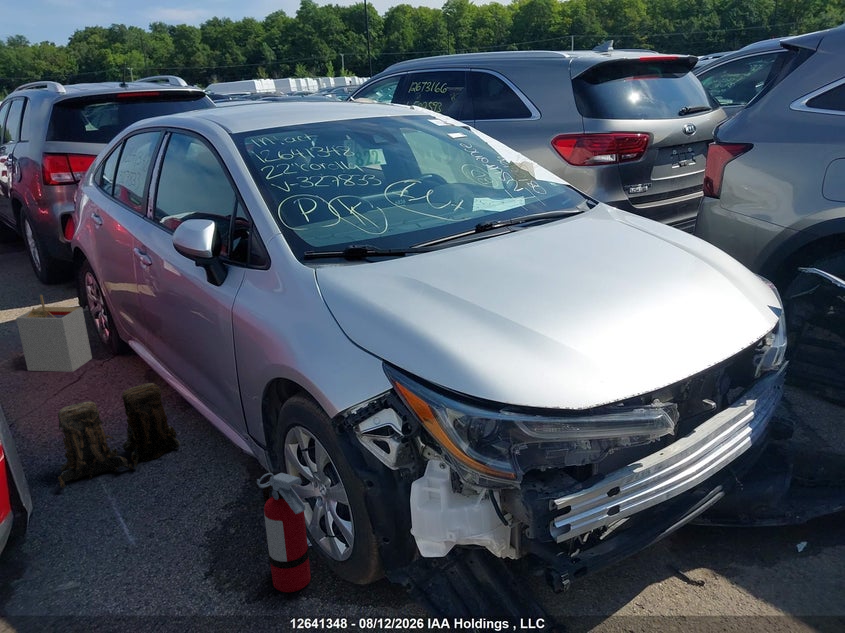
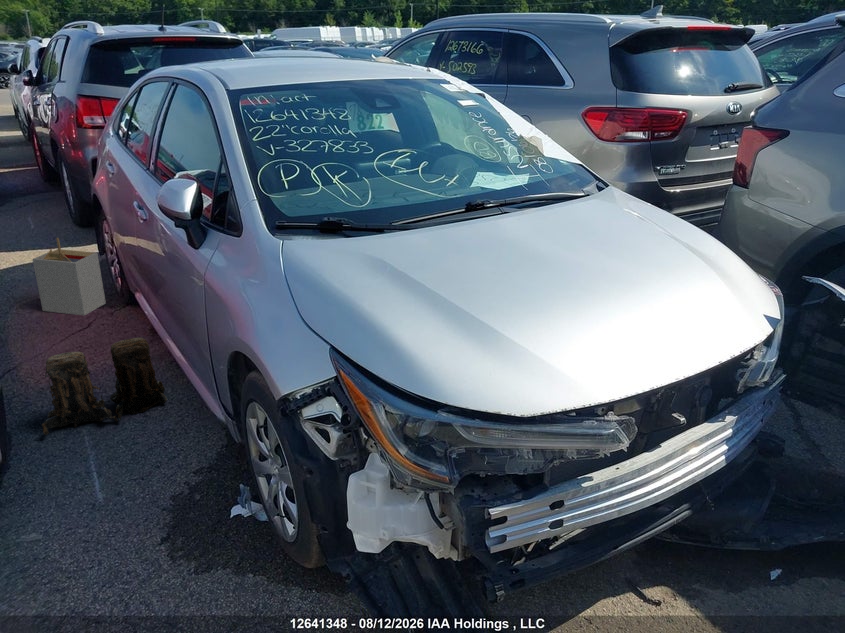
fire extinguisher: present [257,473,311,592] -> none [207,447,262,566]

